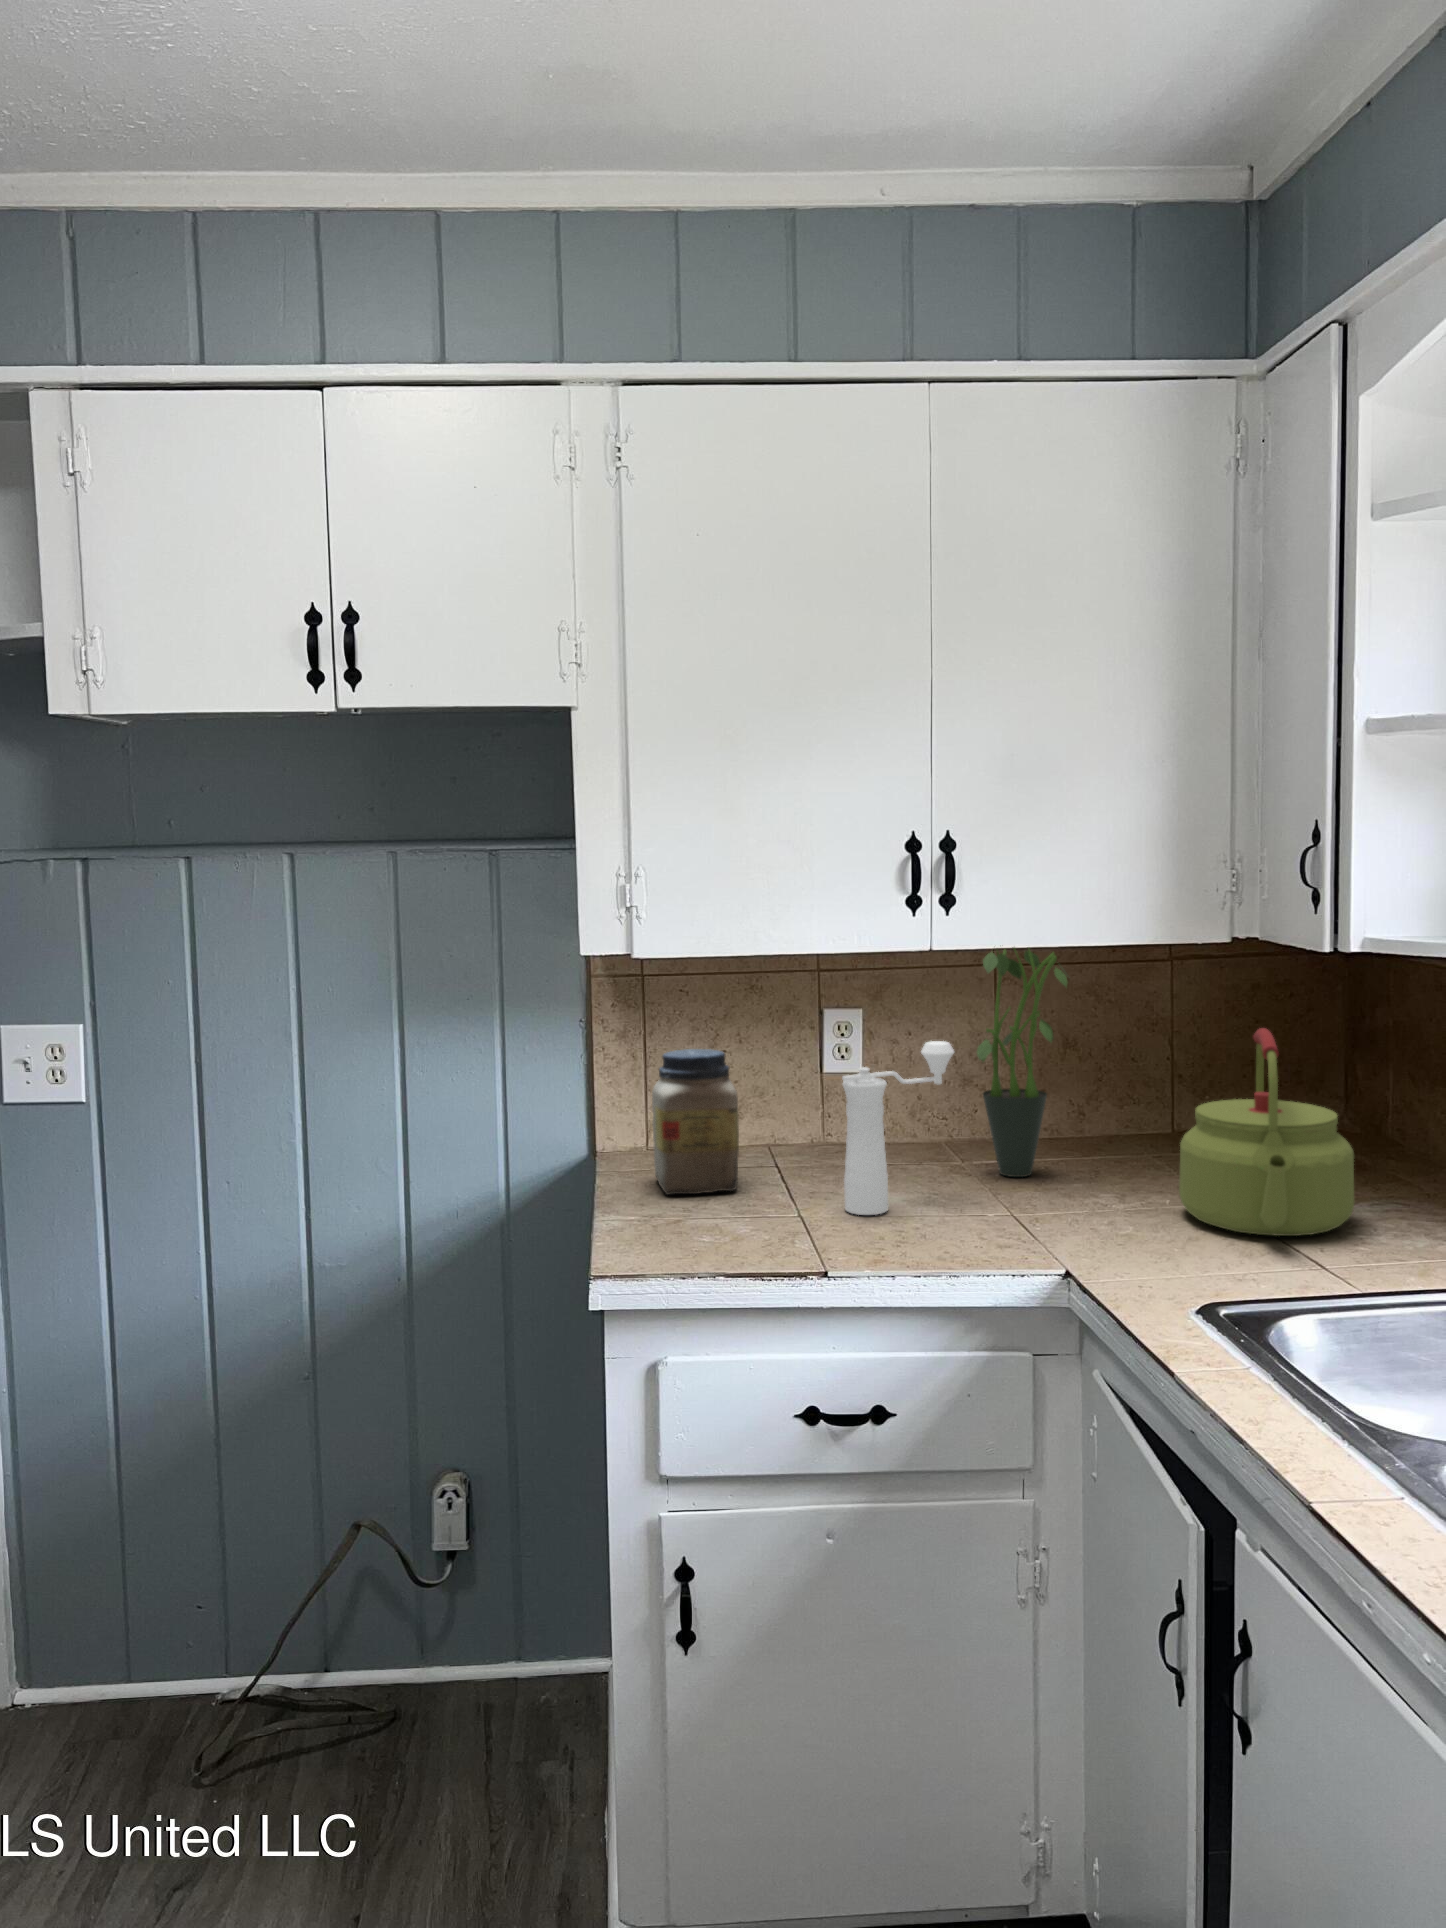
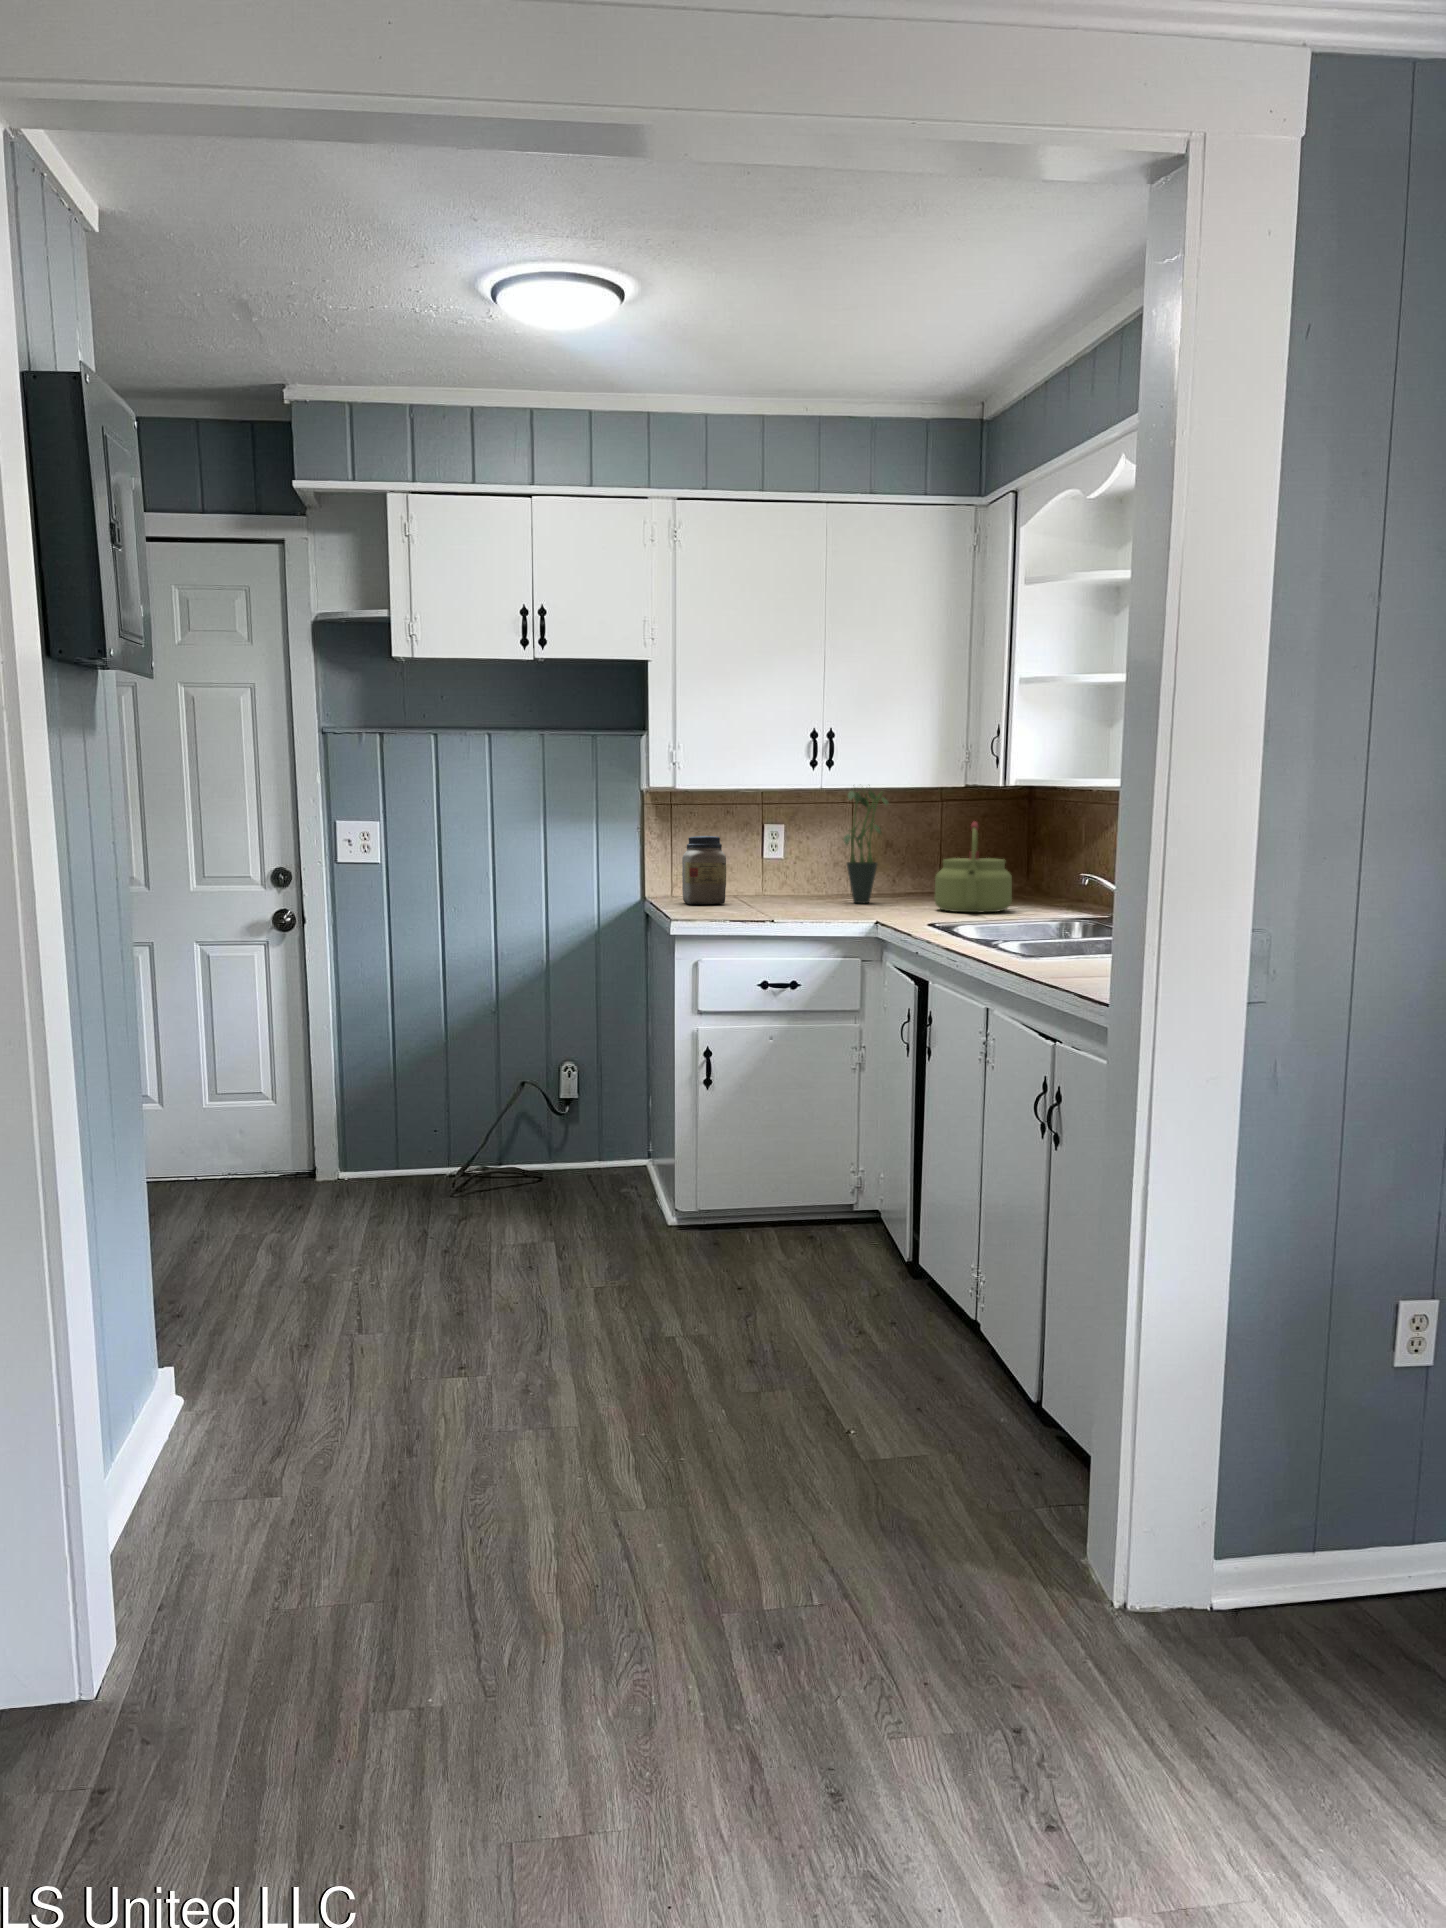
pepper mill: present [842,1041,954,1215] -> none [778,830,832,908]

